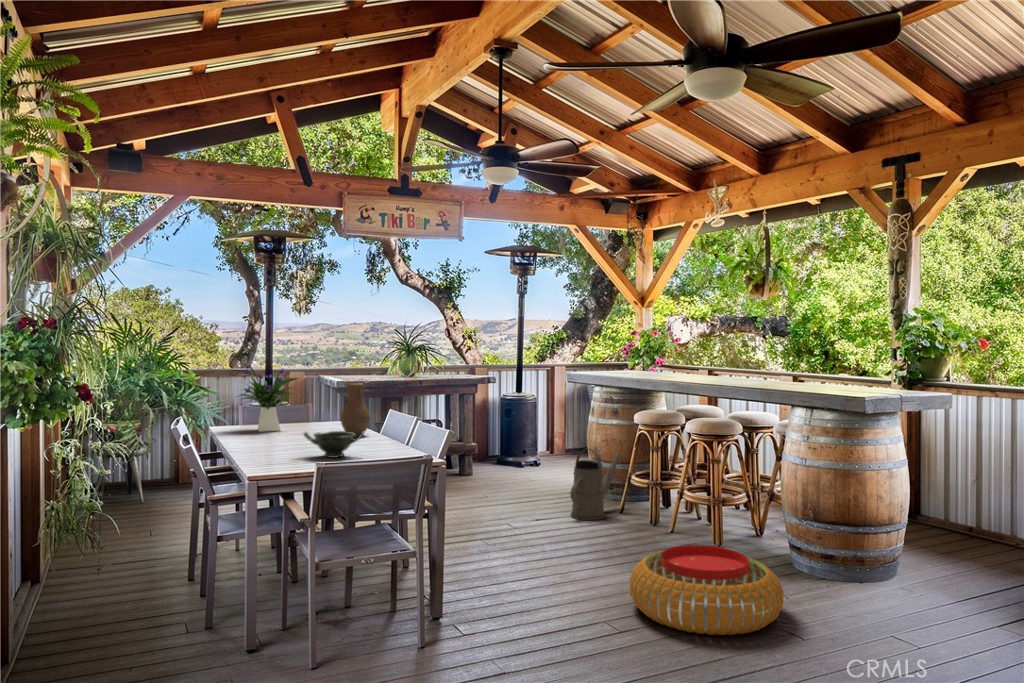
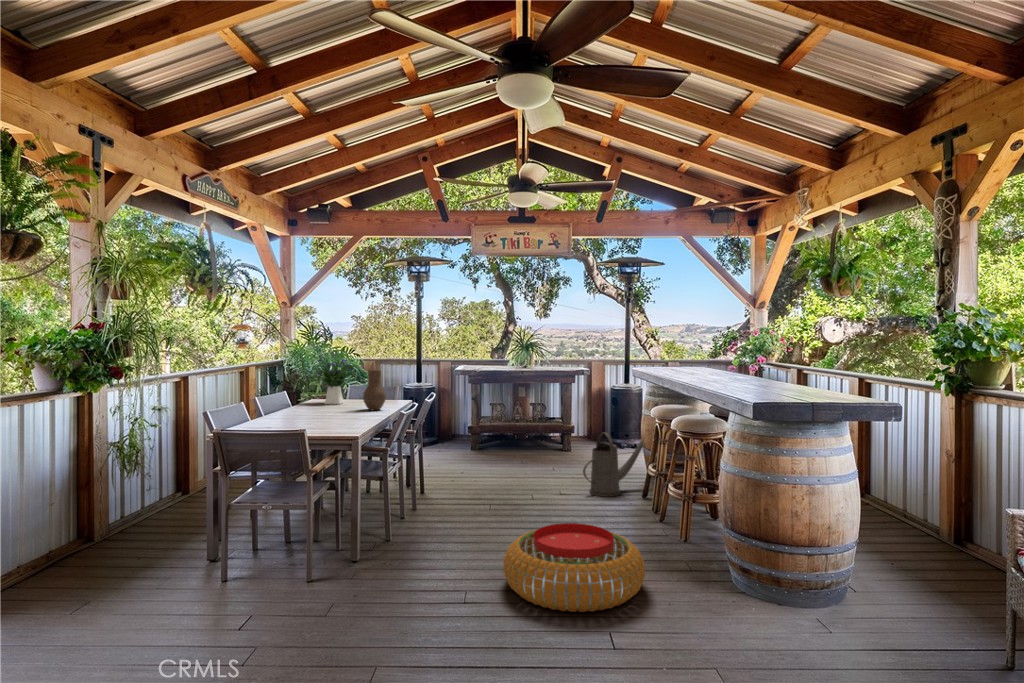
bowl: present [304,431,365,458] -> none [284,403,326,423]

